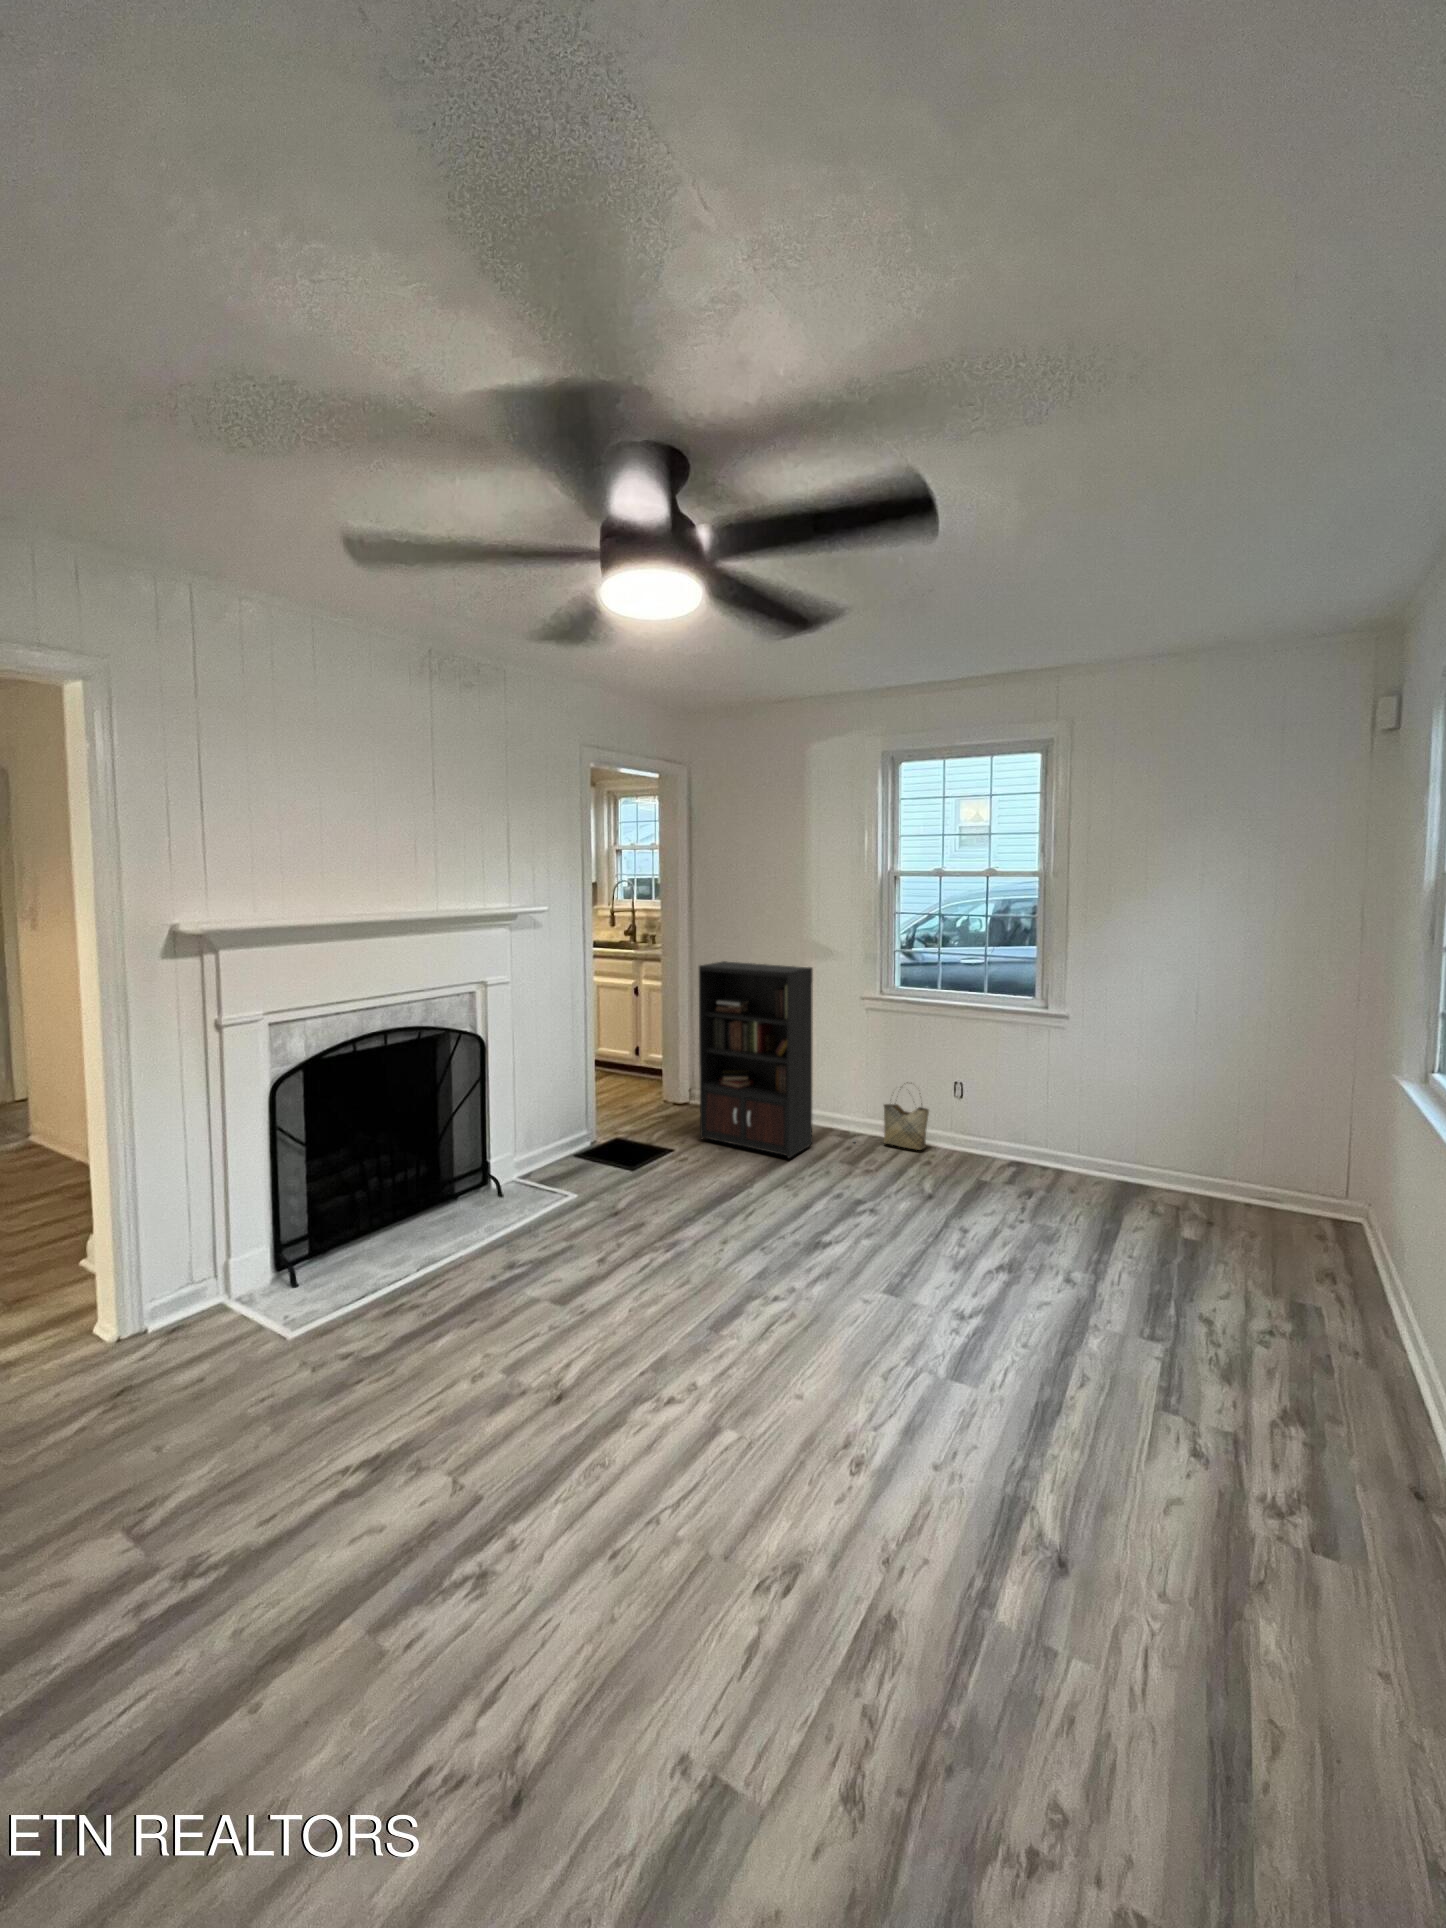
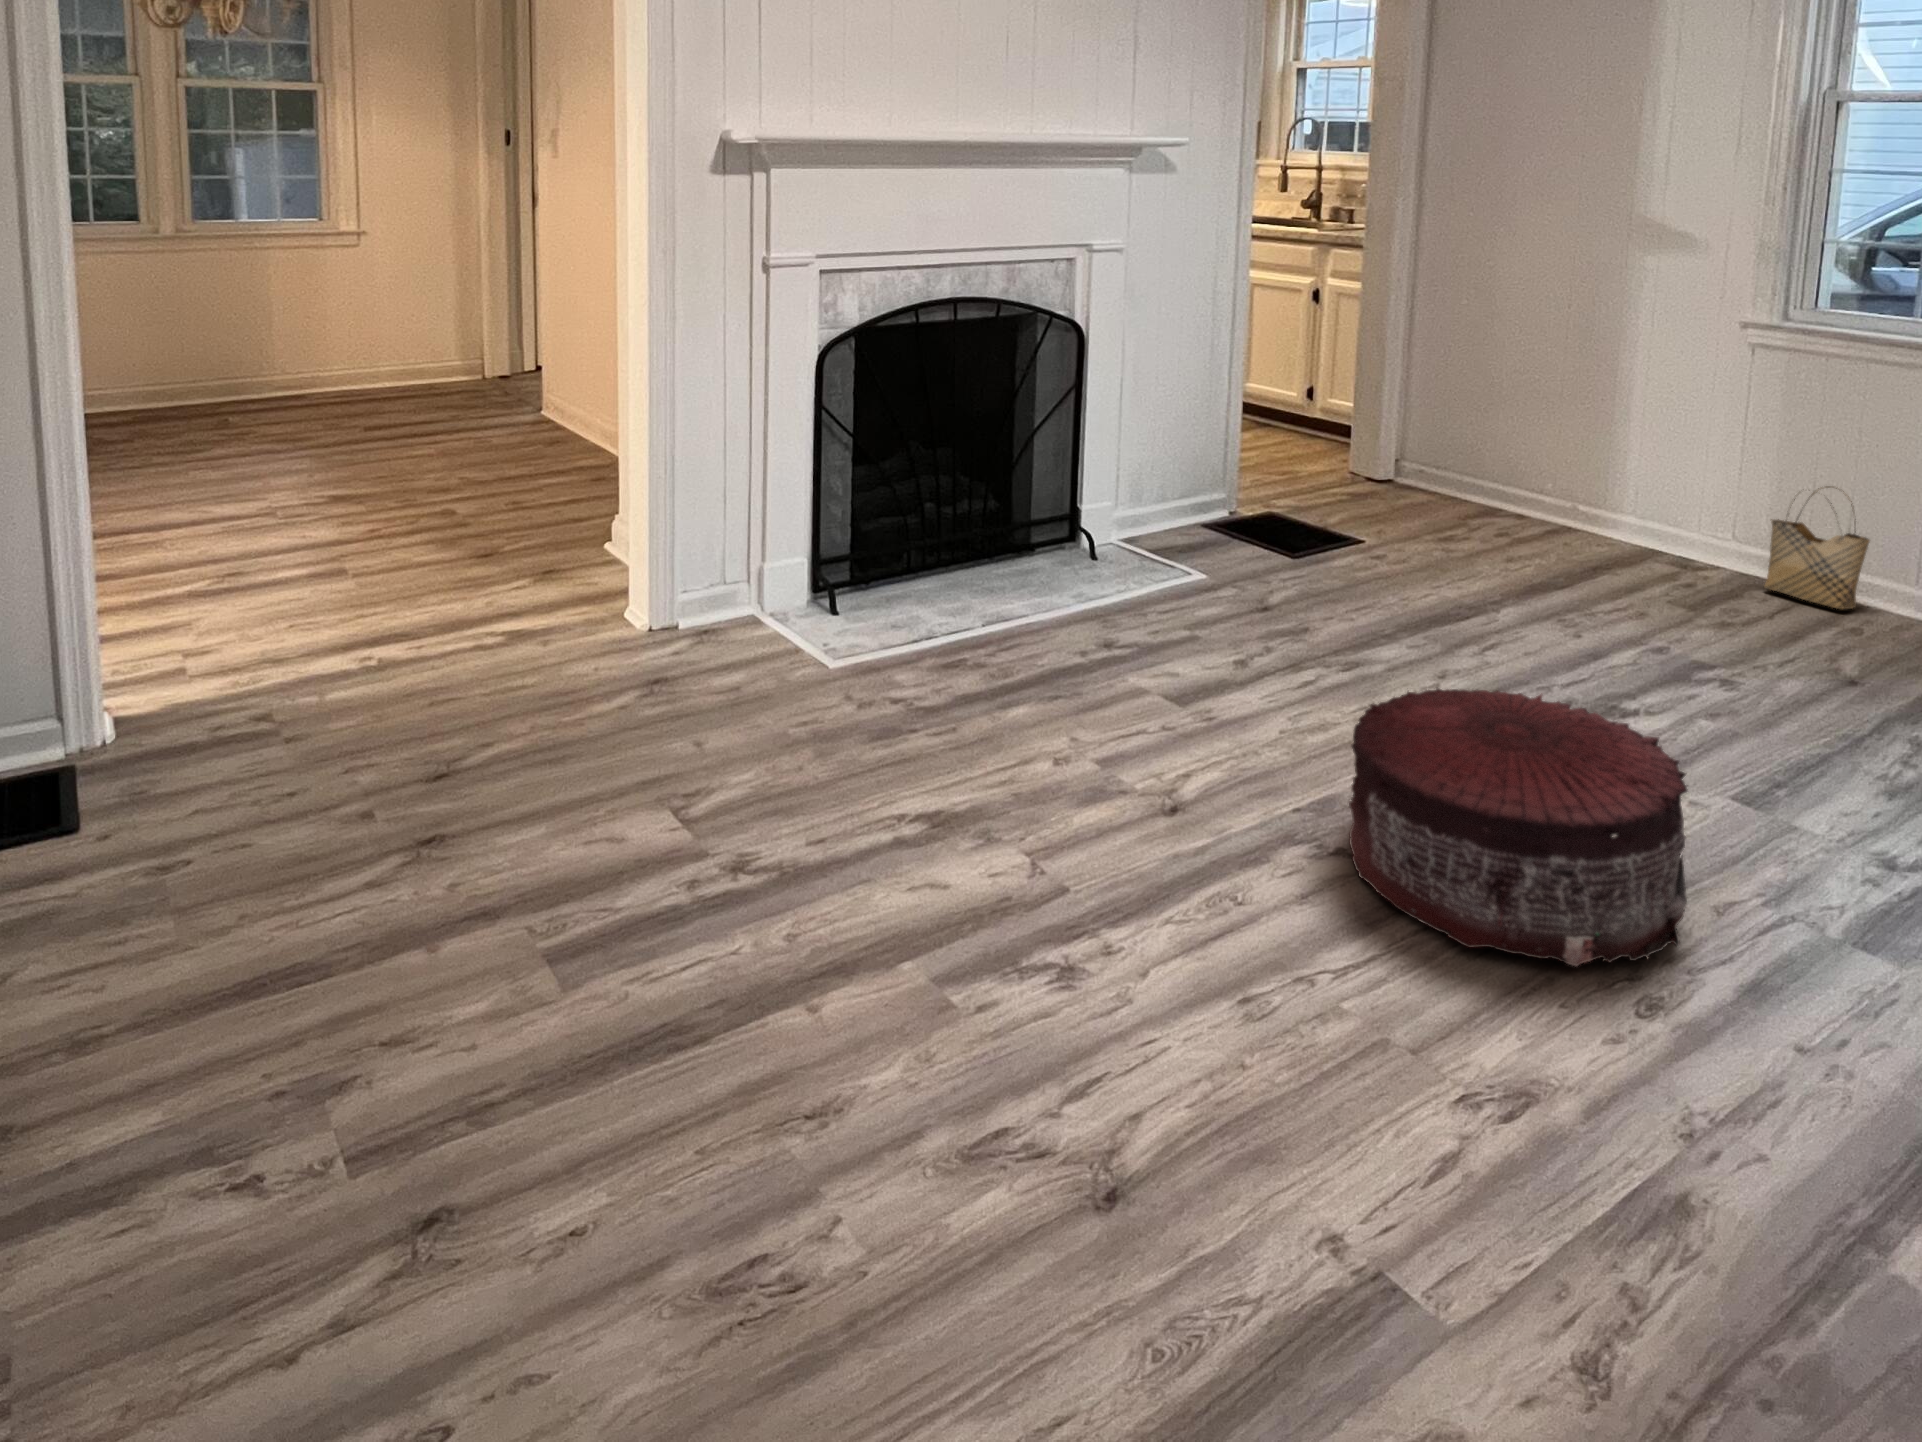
bookcase: present [699,961,856,1158] -> none [1412,244,1708,583]
pouf: none [673,1259,870,1458] -> present [1349,688,1688,966]

